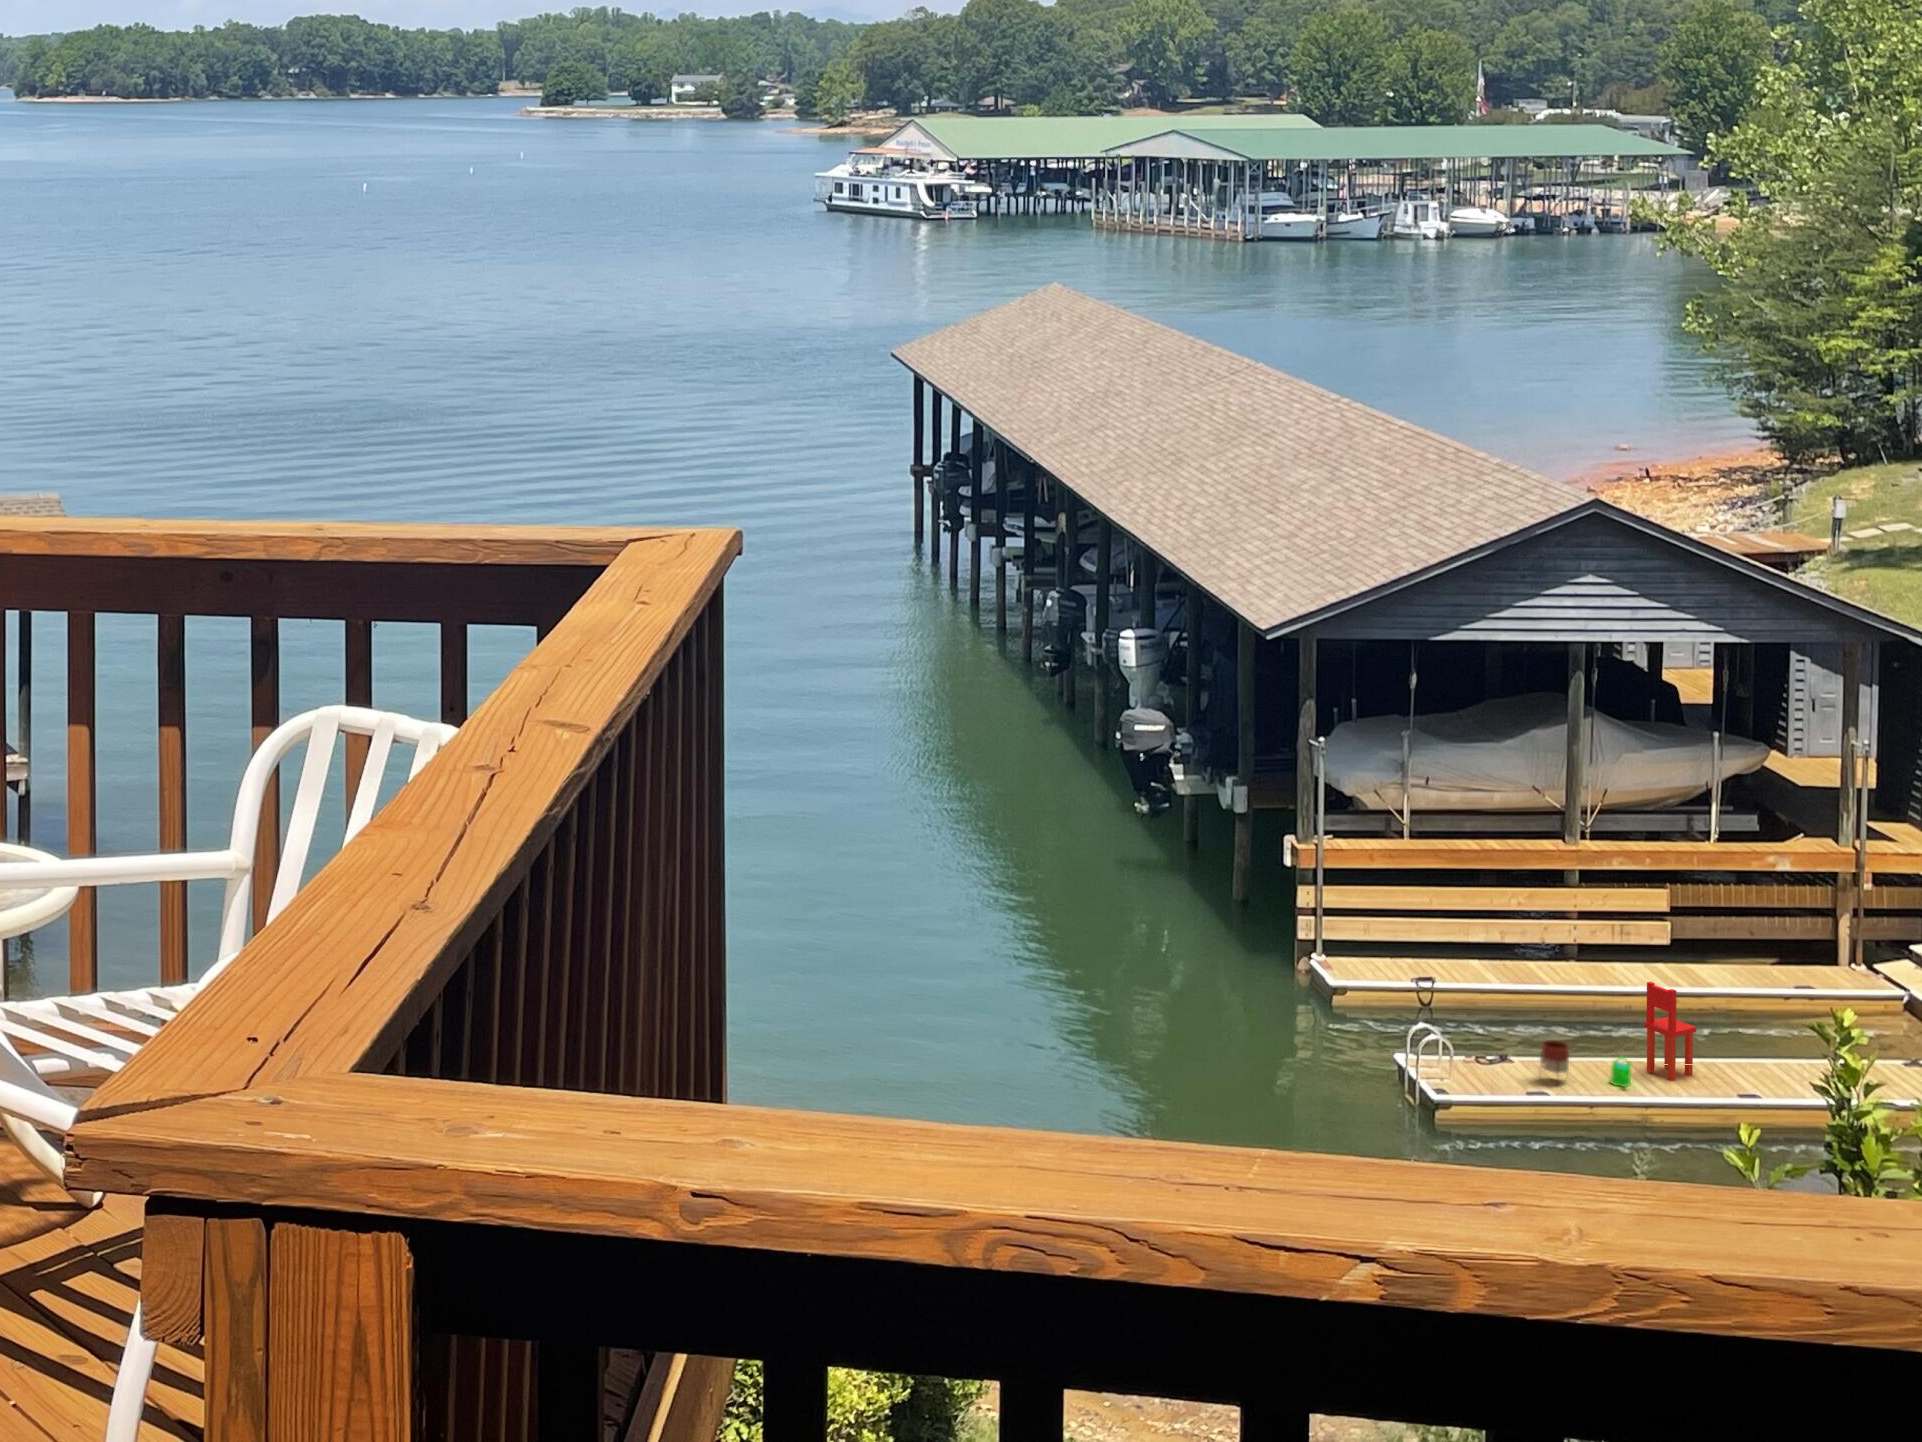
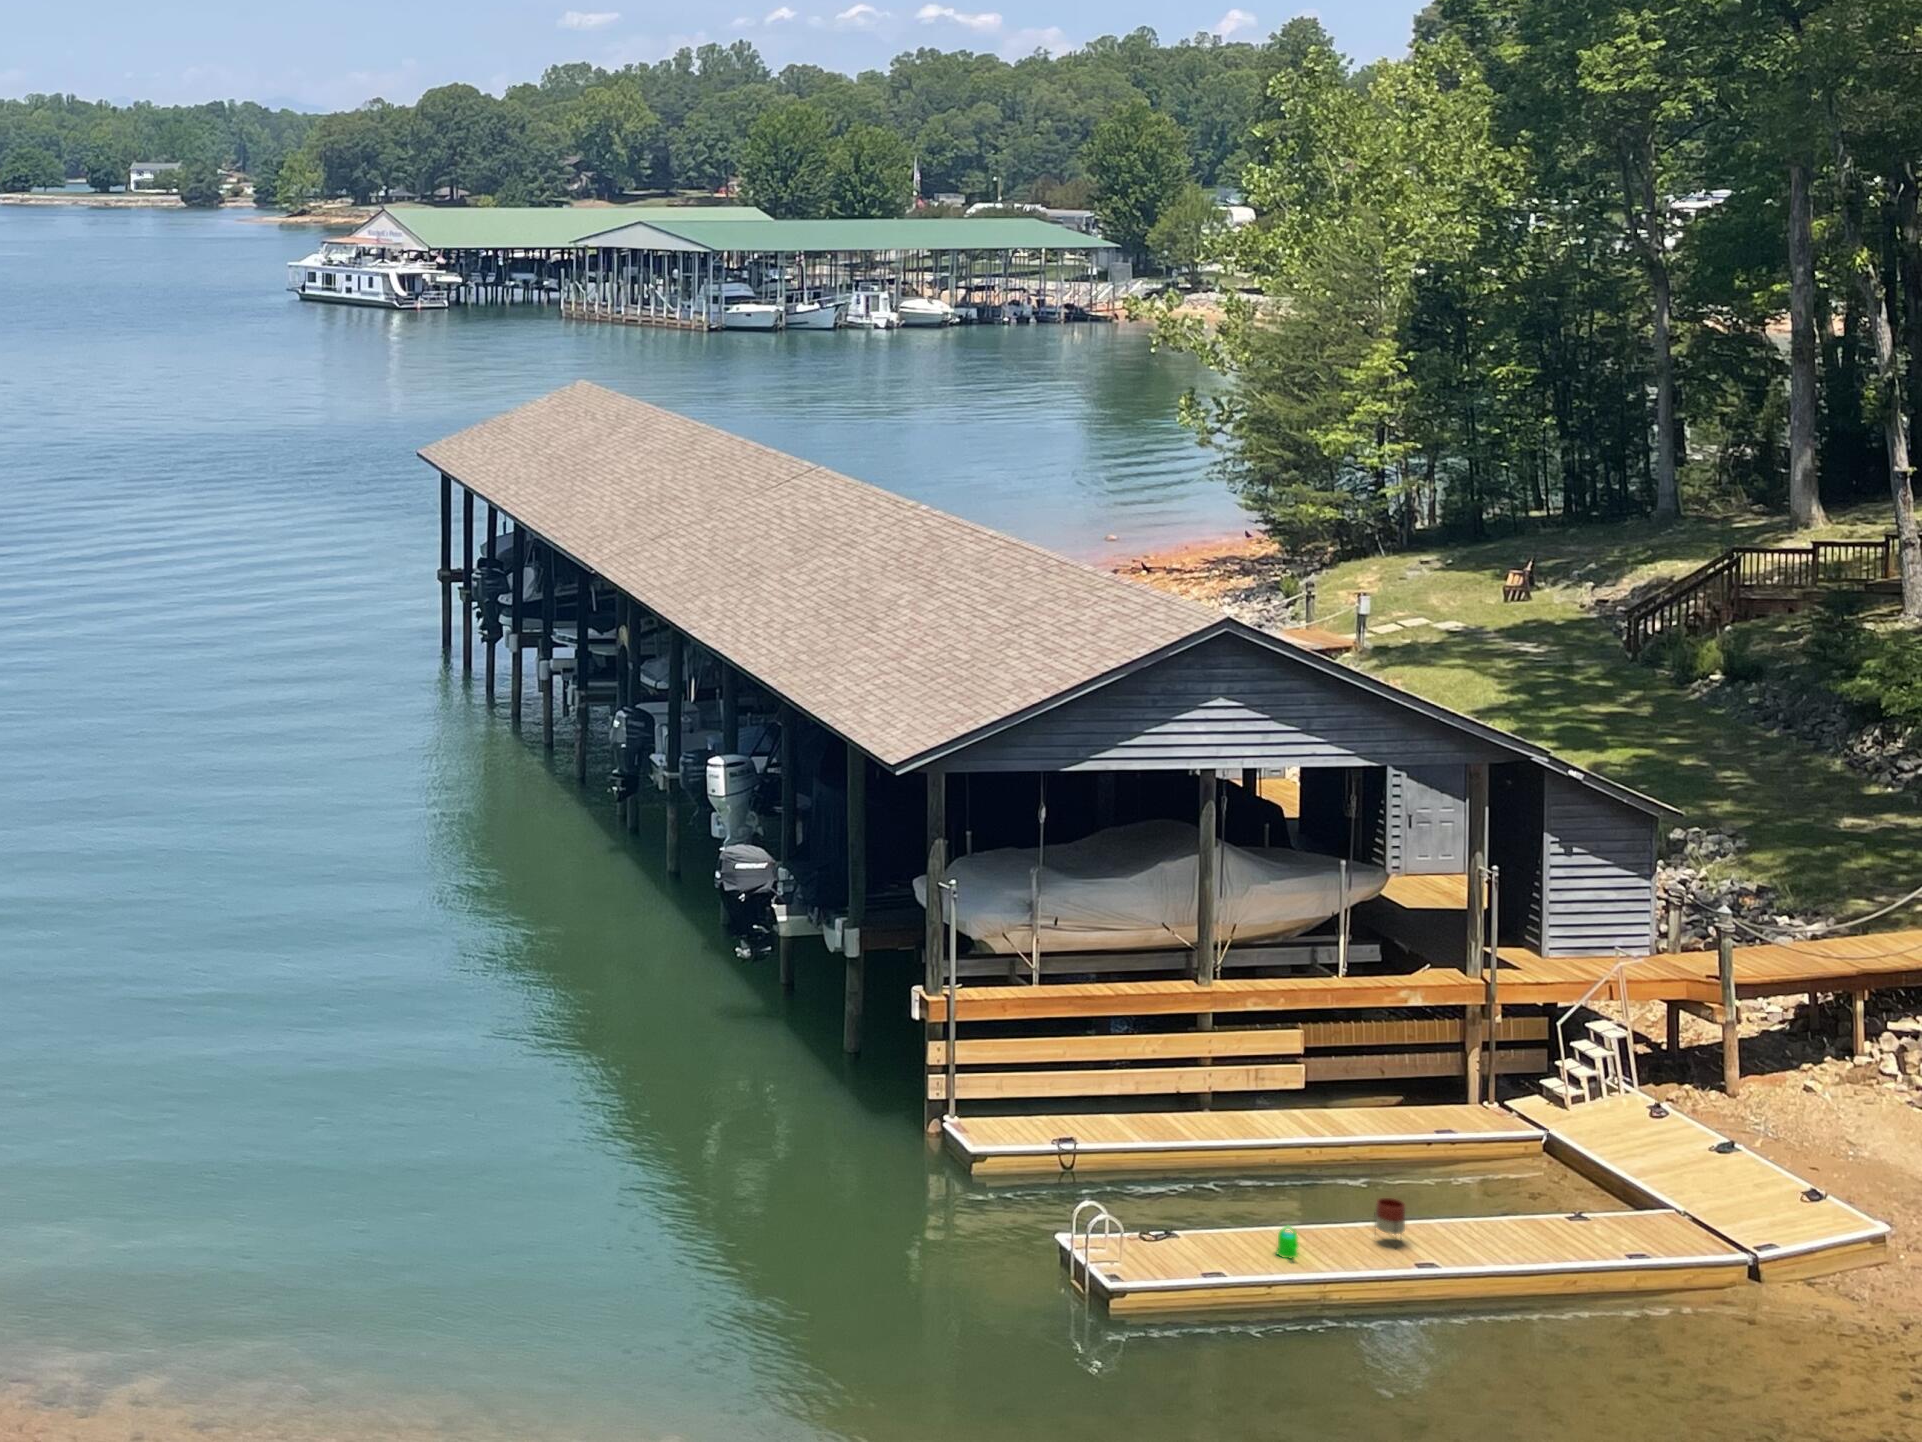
chair: present [1644,982,1696,1081] -> none [1307,1141,1359,1249]
planter: present [1540,1040,1569,1073] -> present [1375,1198,1405,1235]

